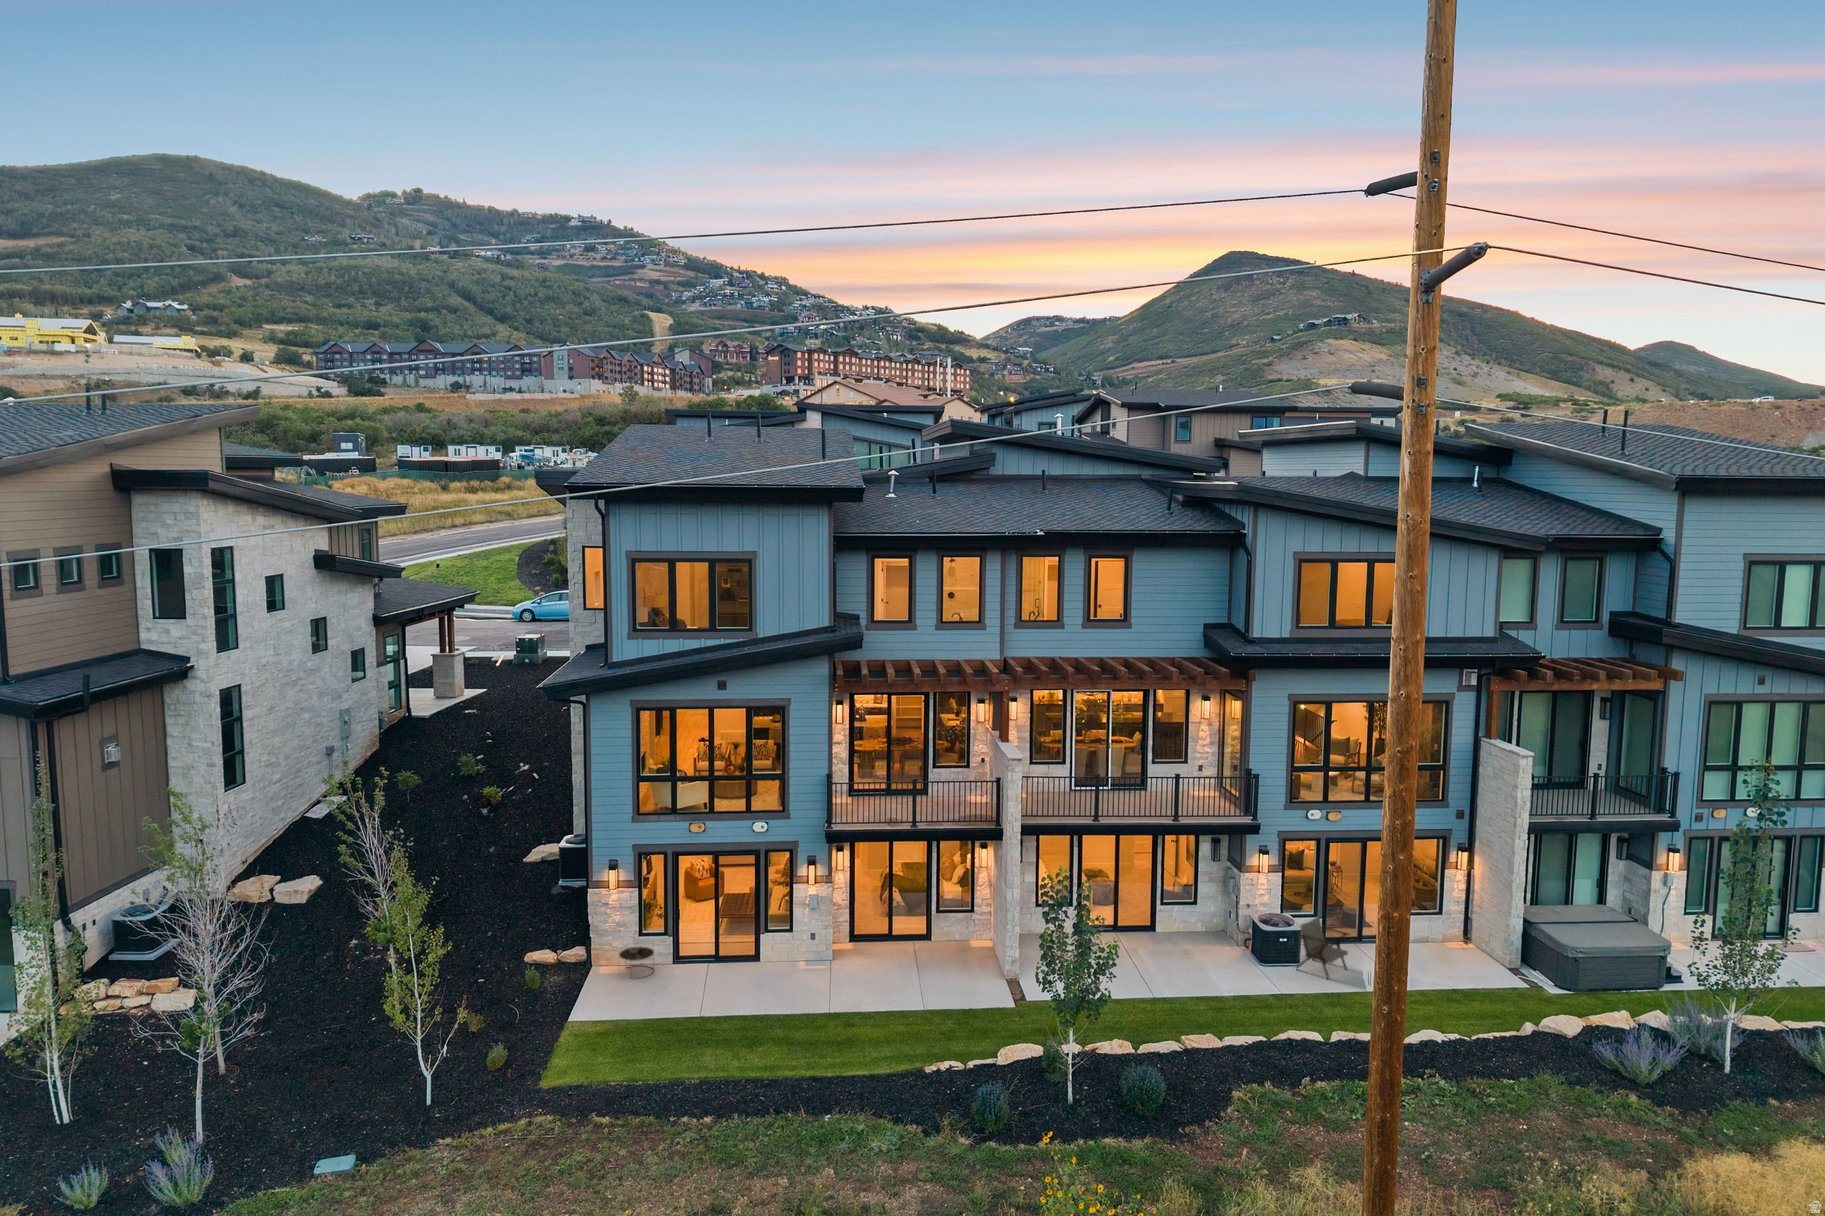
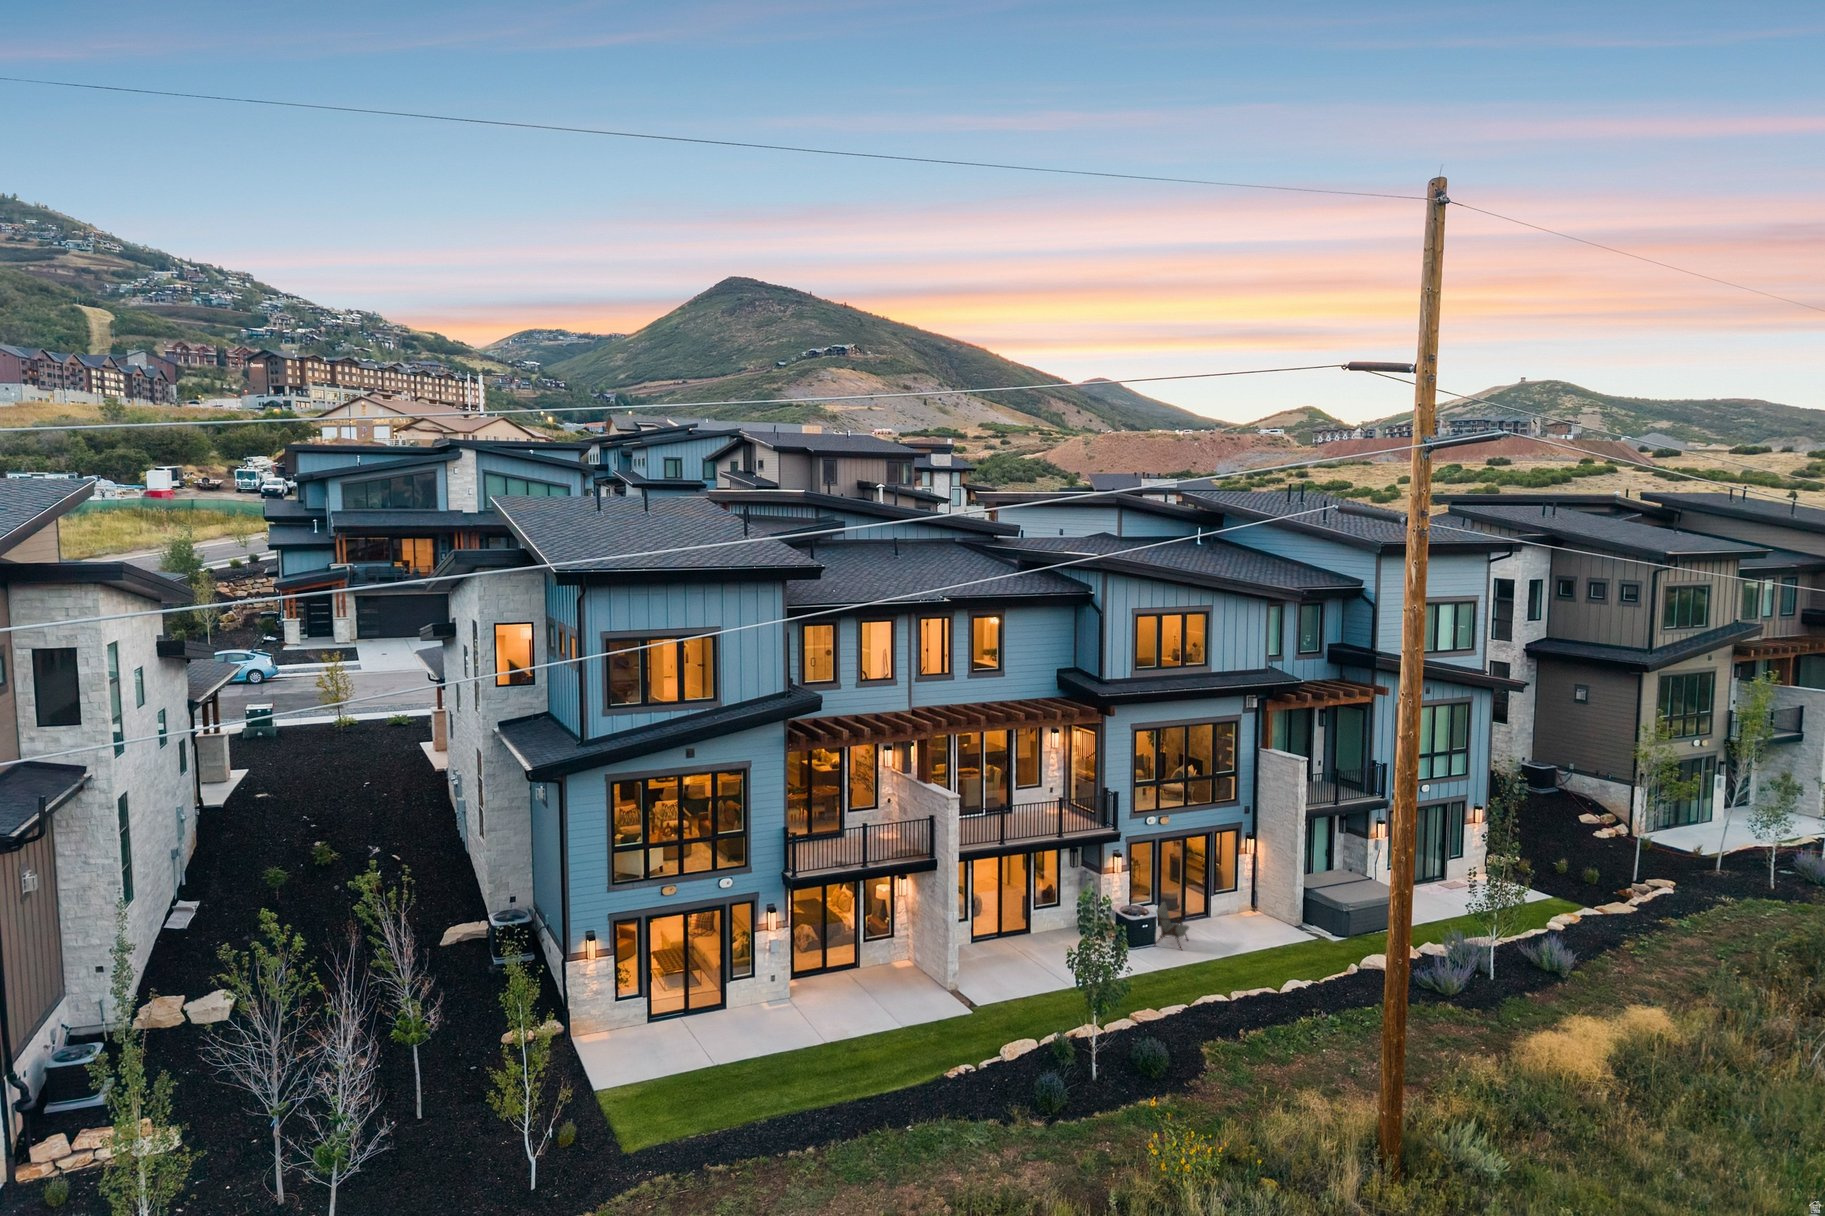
side table: present [619,947,654,974] -> none [605,1007,639,1039]

